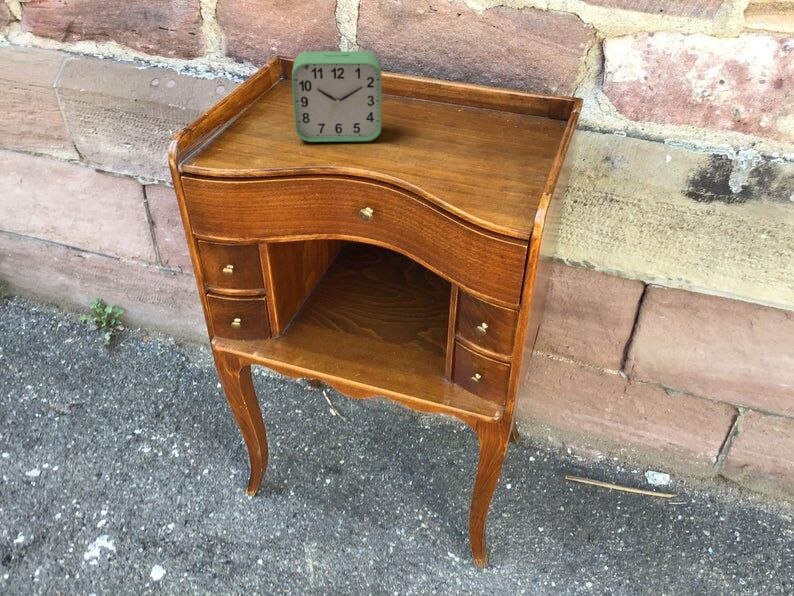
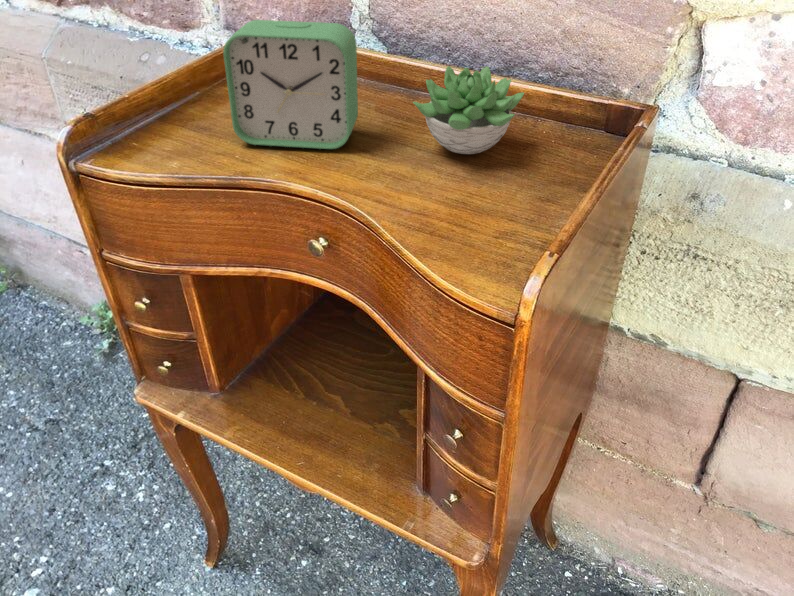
succulent plant: none [426,76,498,138] -> present [413,66,524,154]

